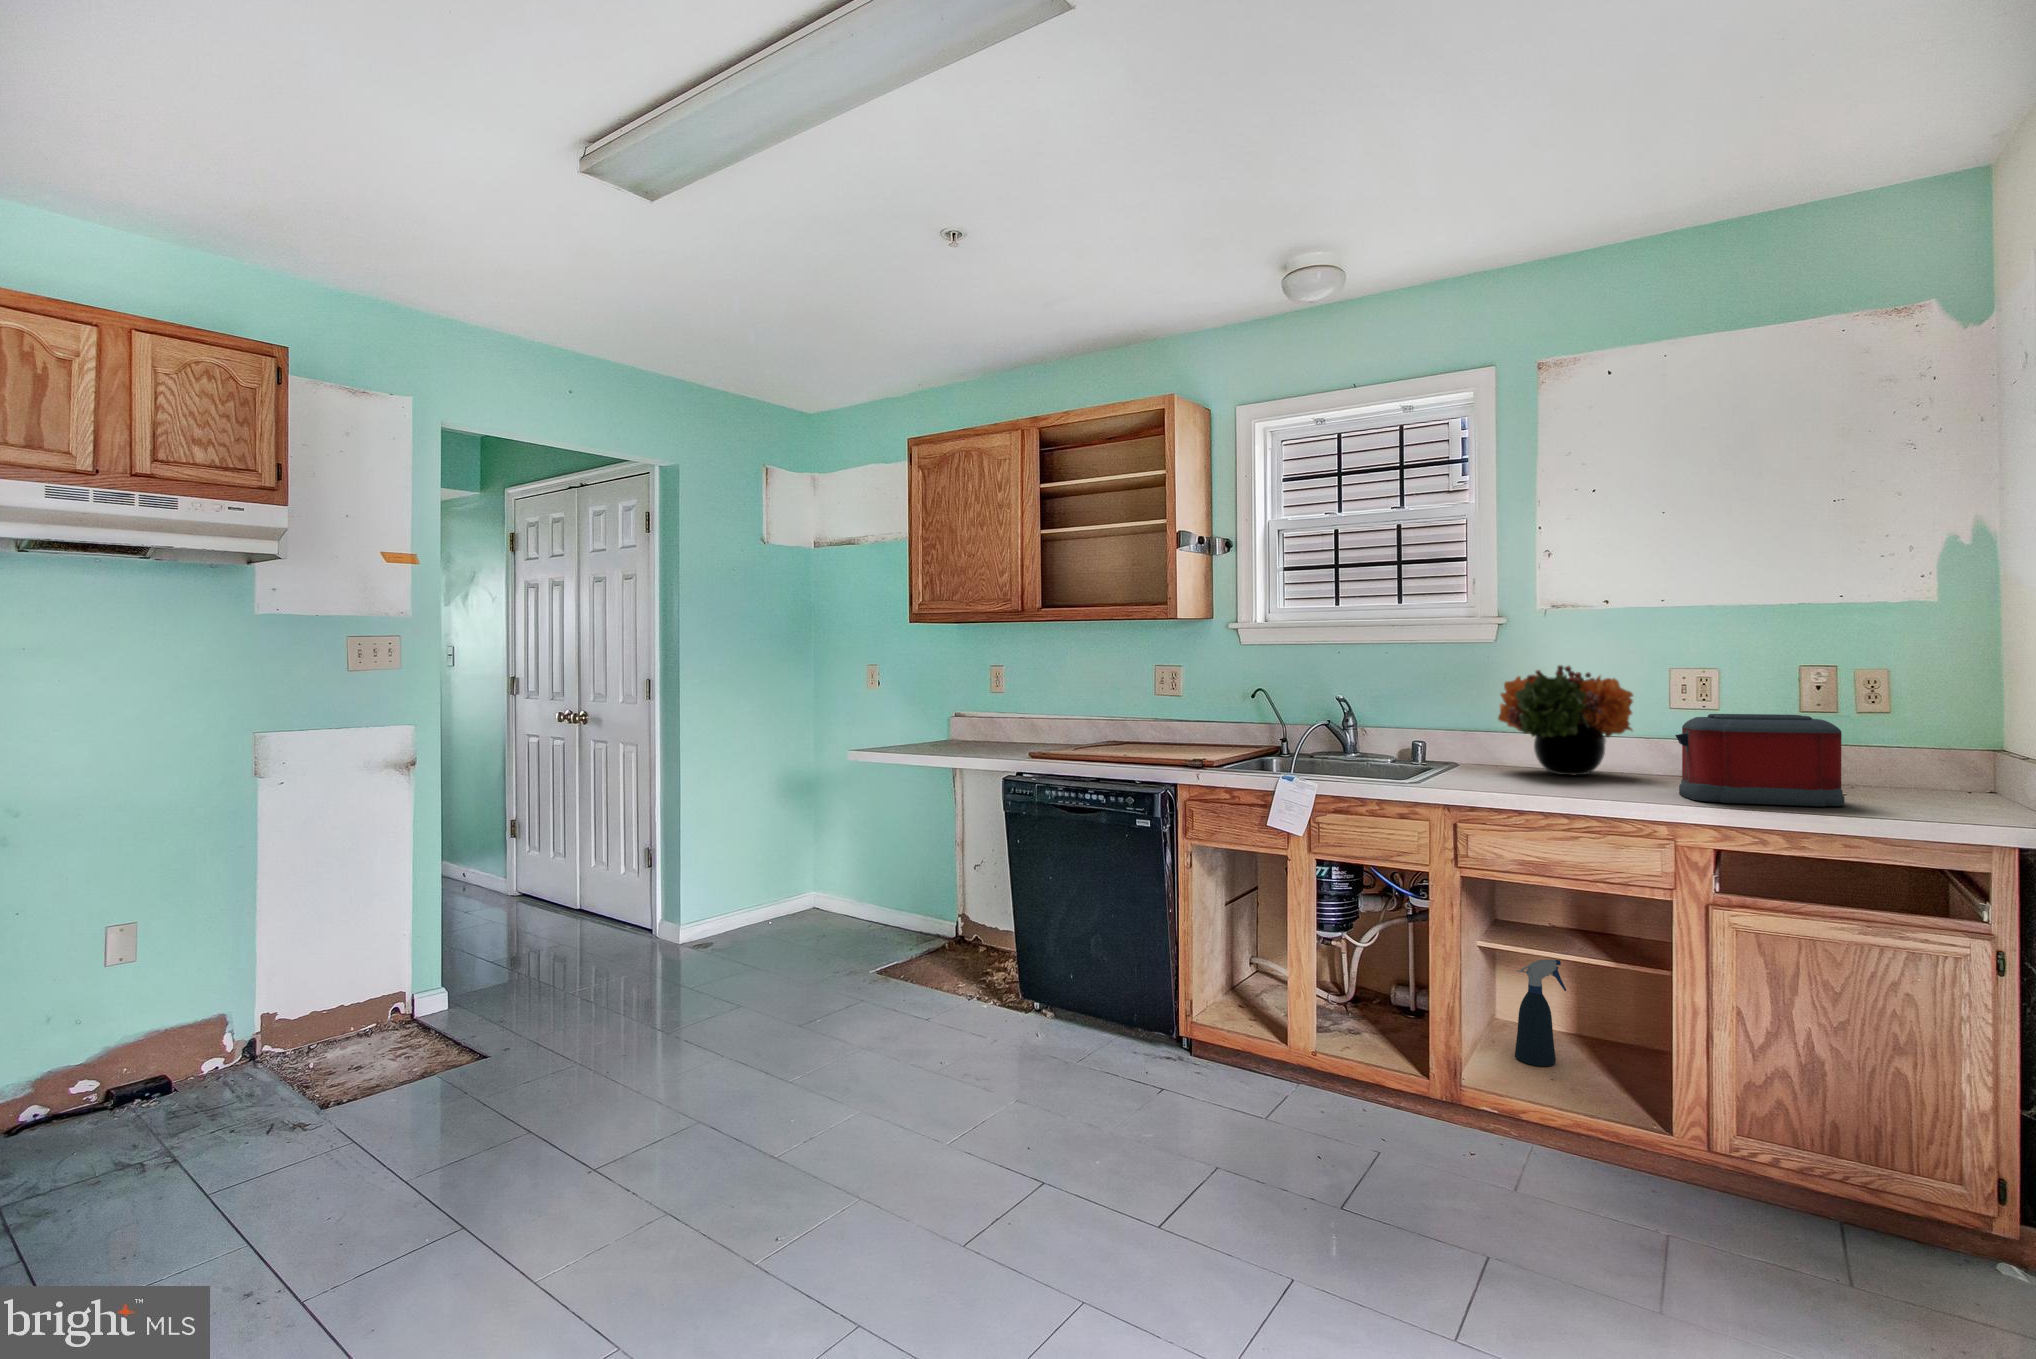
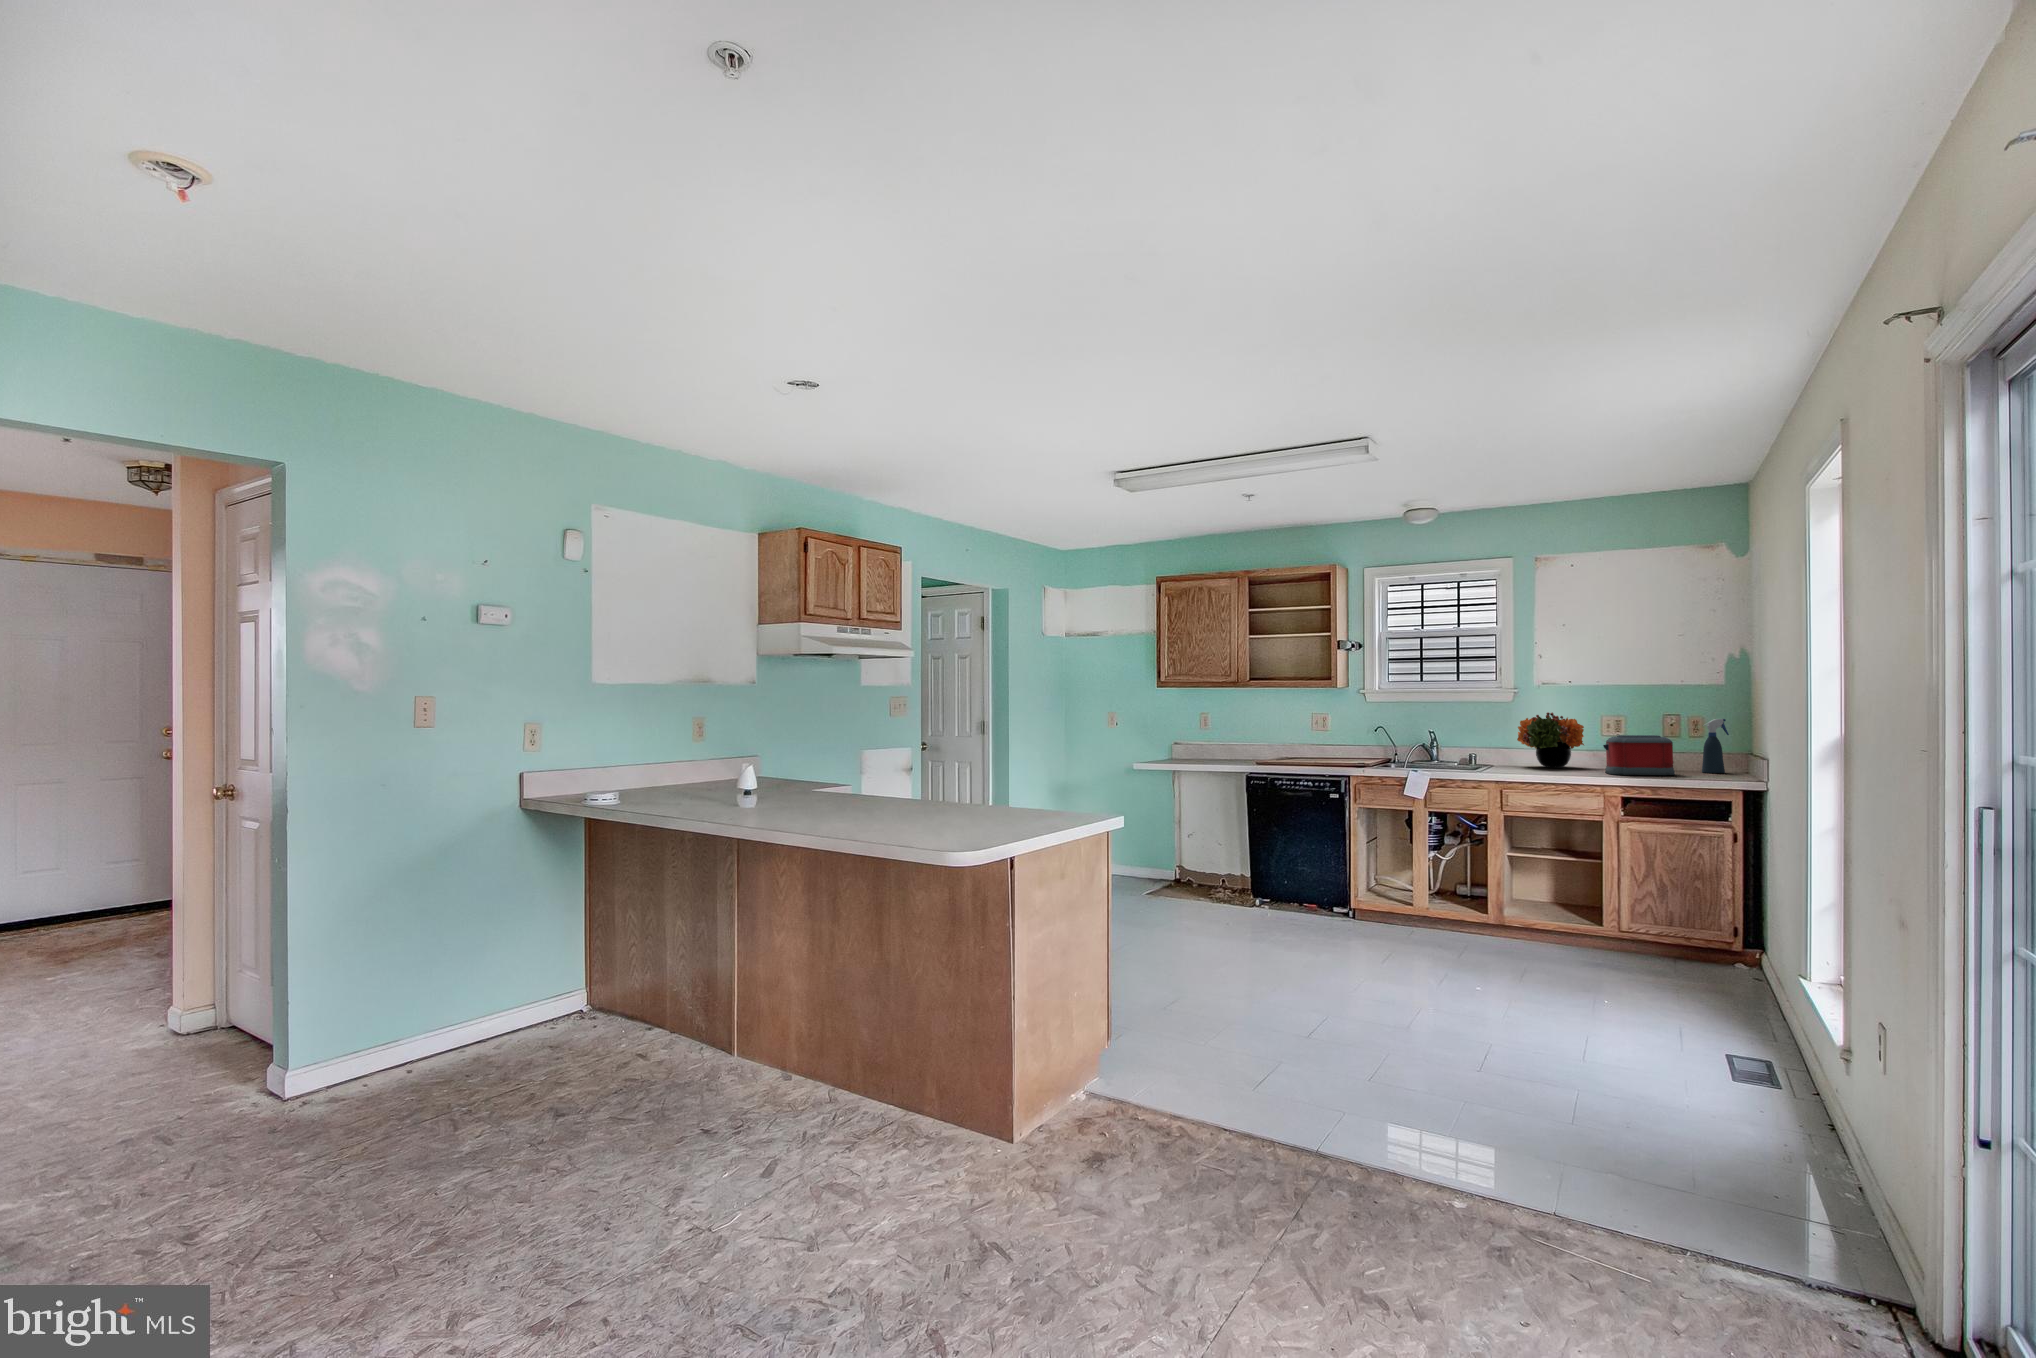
spray bottle: present [1515,960,1566,1066] -> present [1702,719,1729,773]

